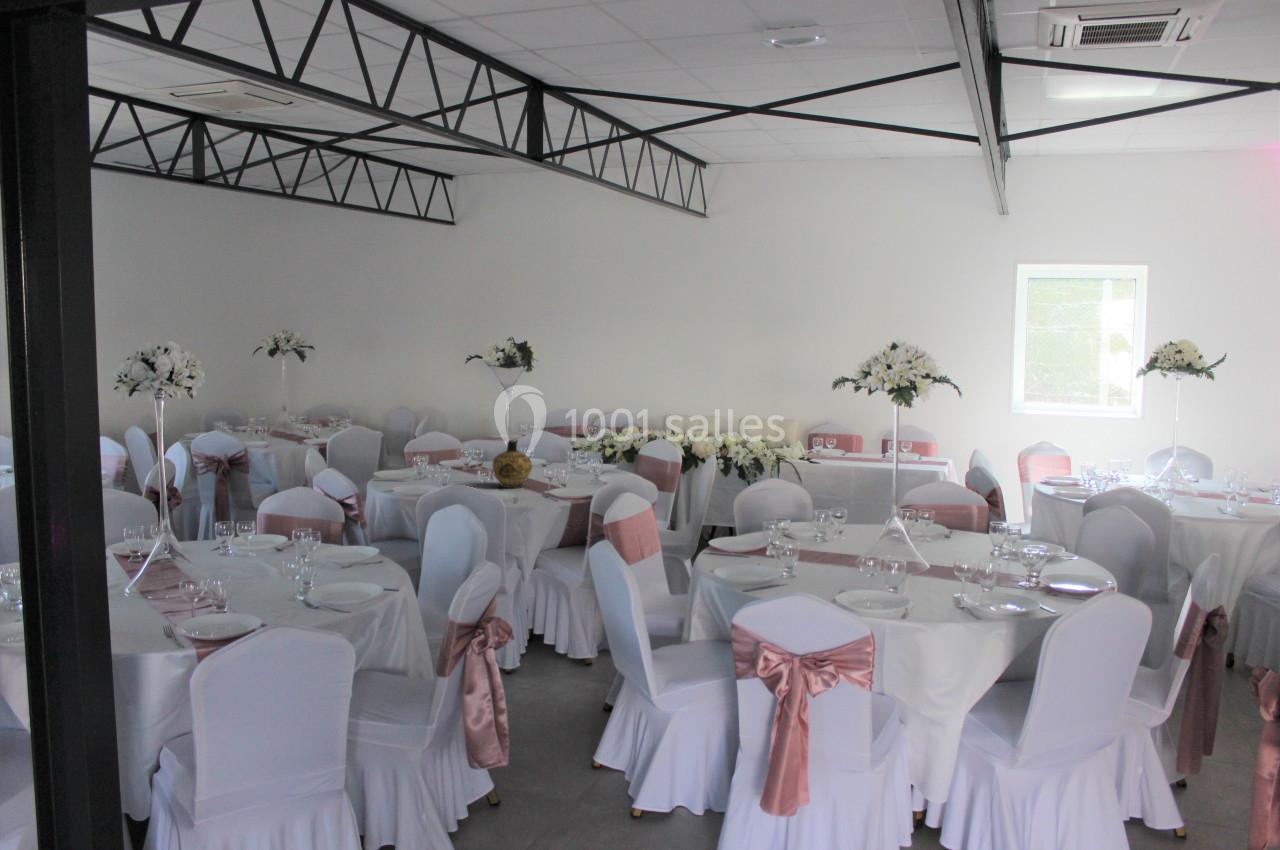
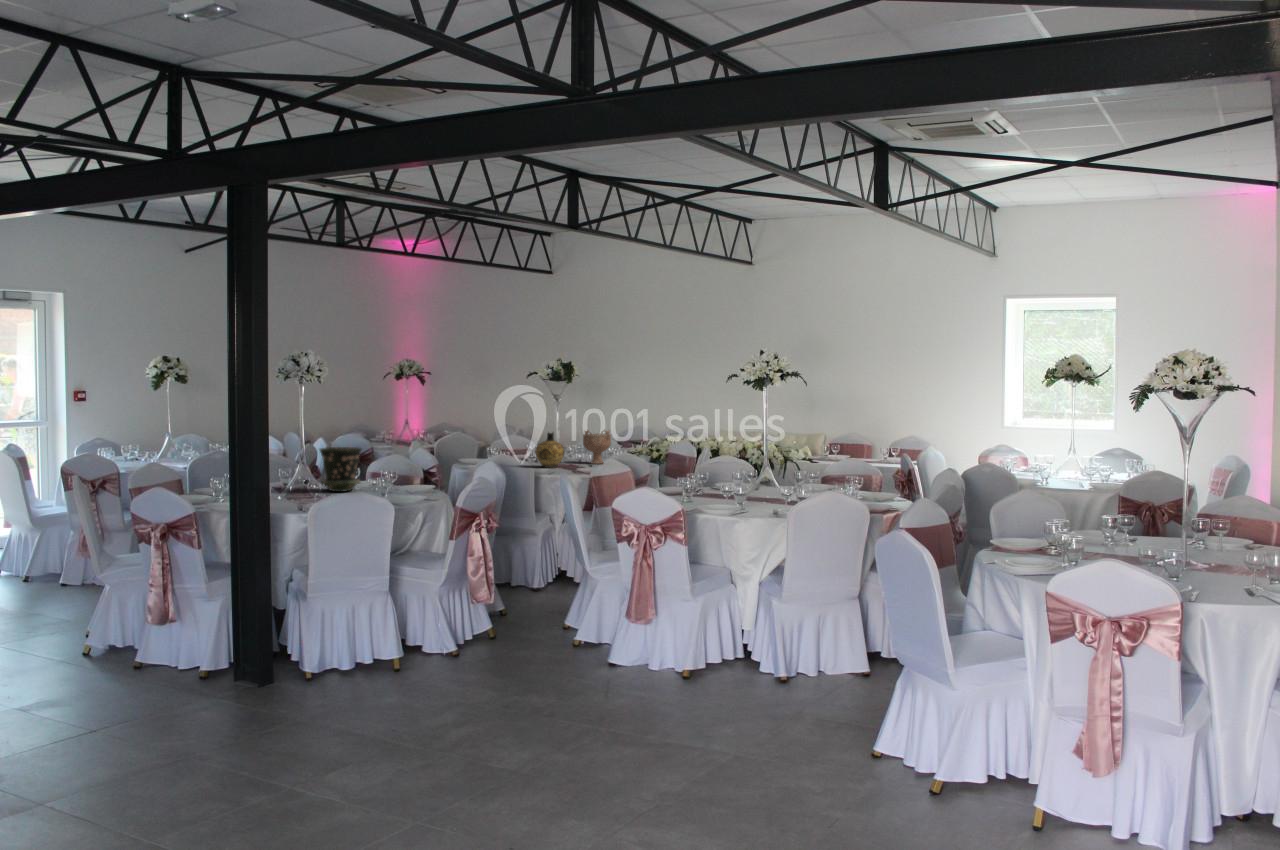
decorative bowl: none [546,430,584,476] -> present [583,430,611,464]
flower pot: none [193,493,264,568] -> present [320,447,361,492]

